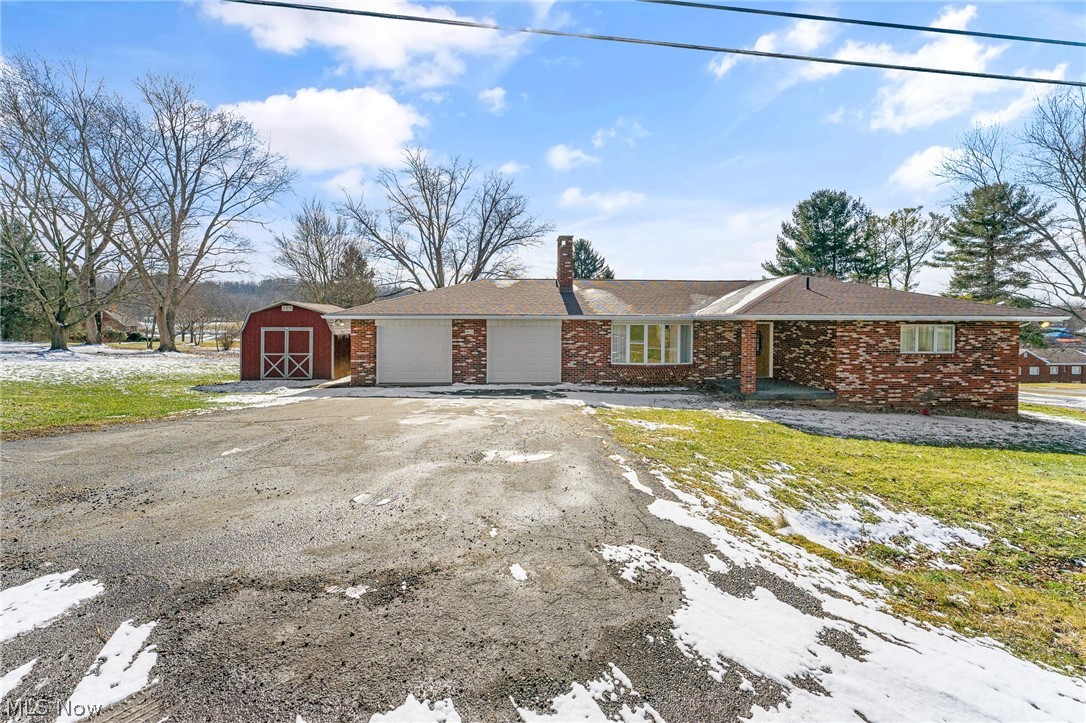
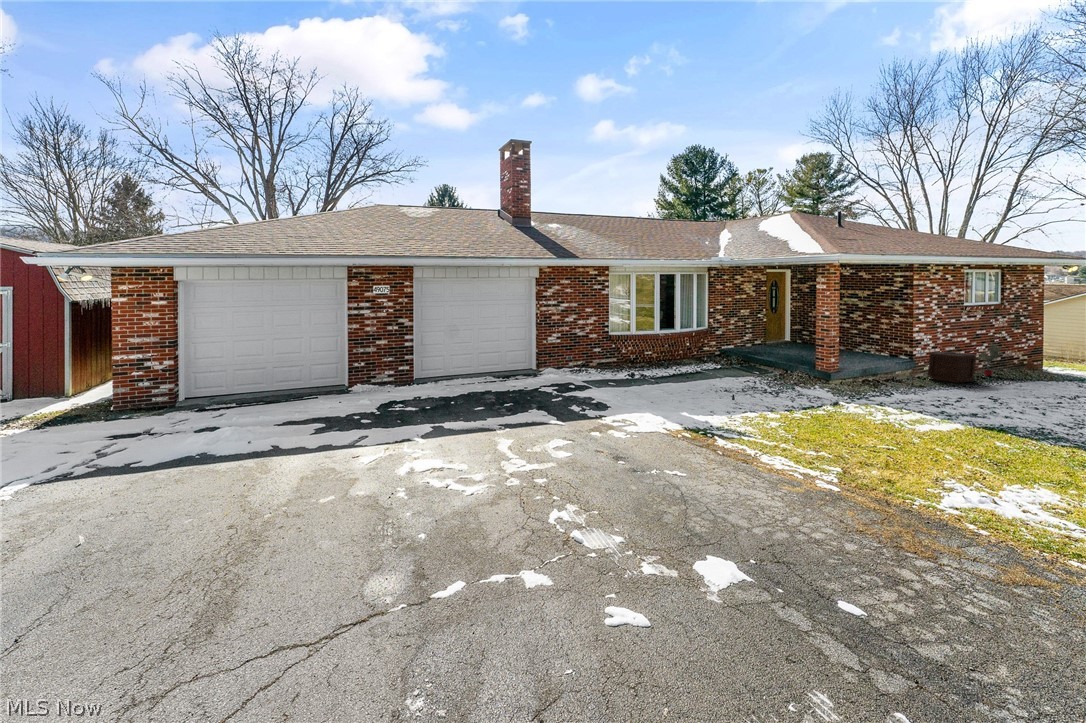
wooden crate: none [852,390,893,416] -> present [928,352,976,383]

